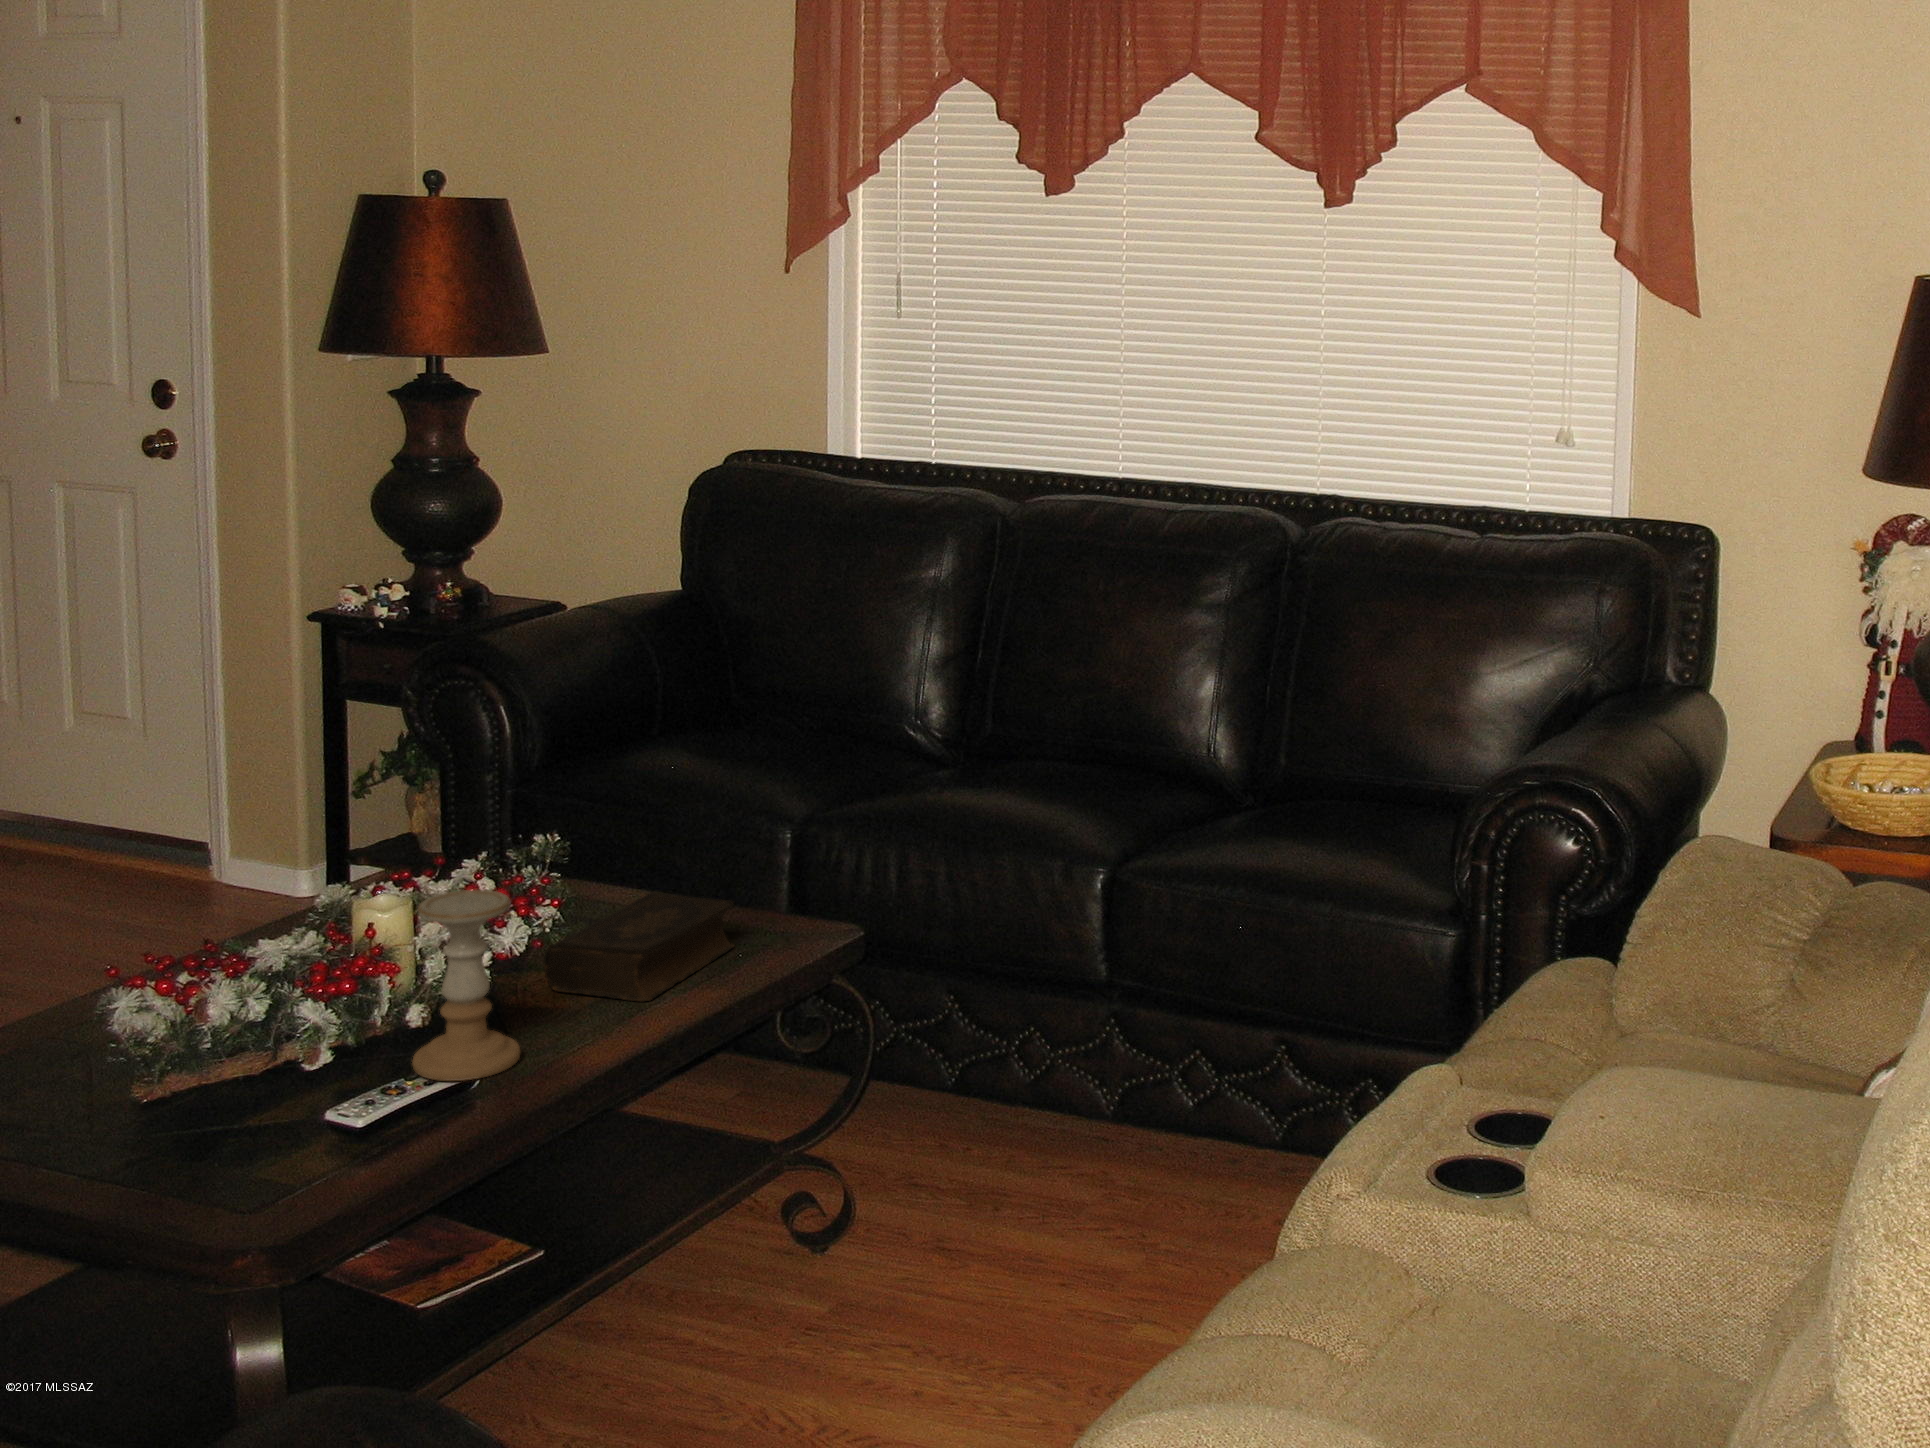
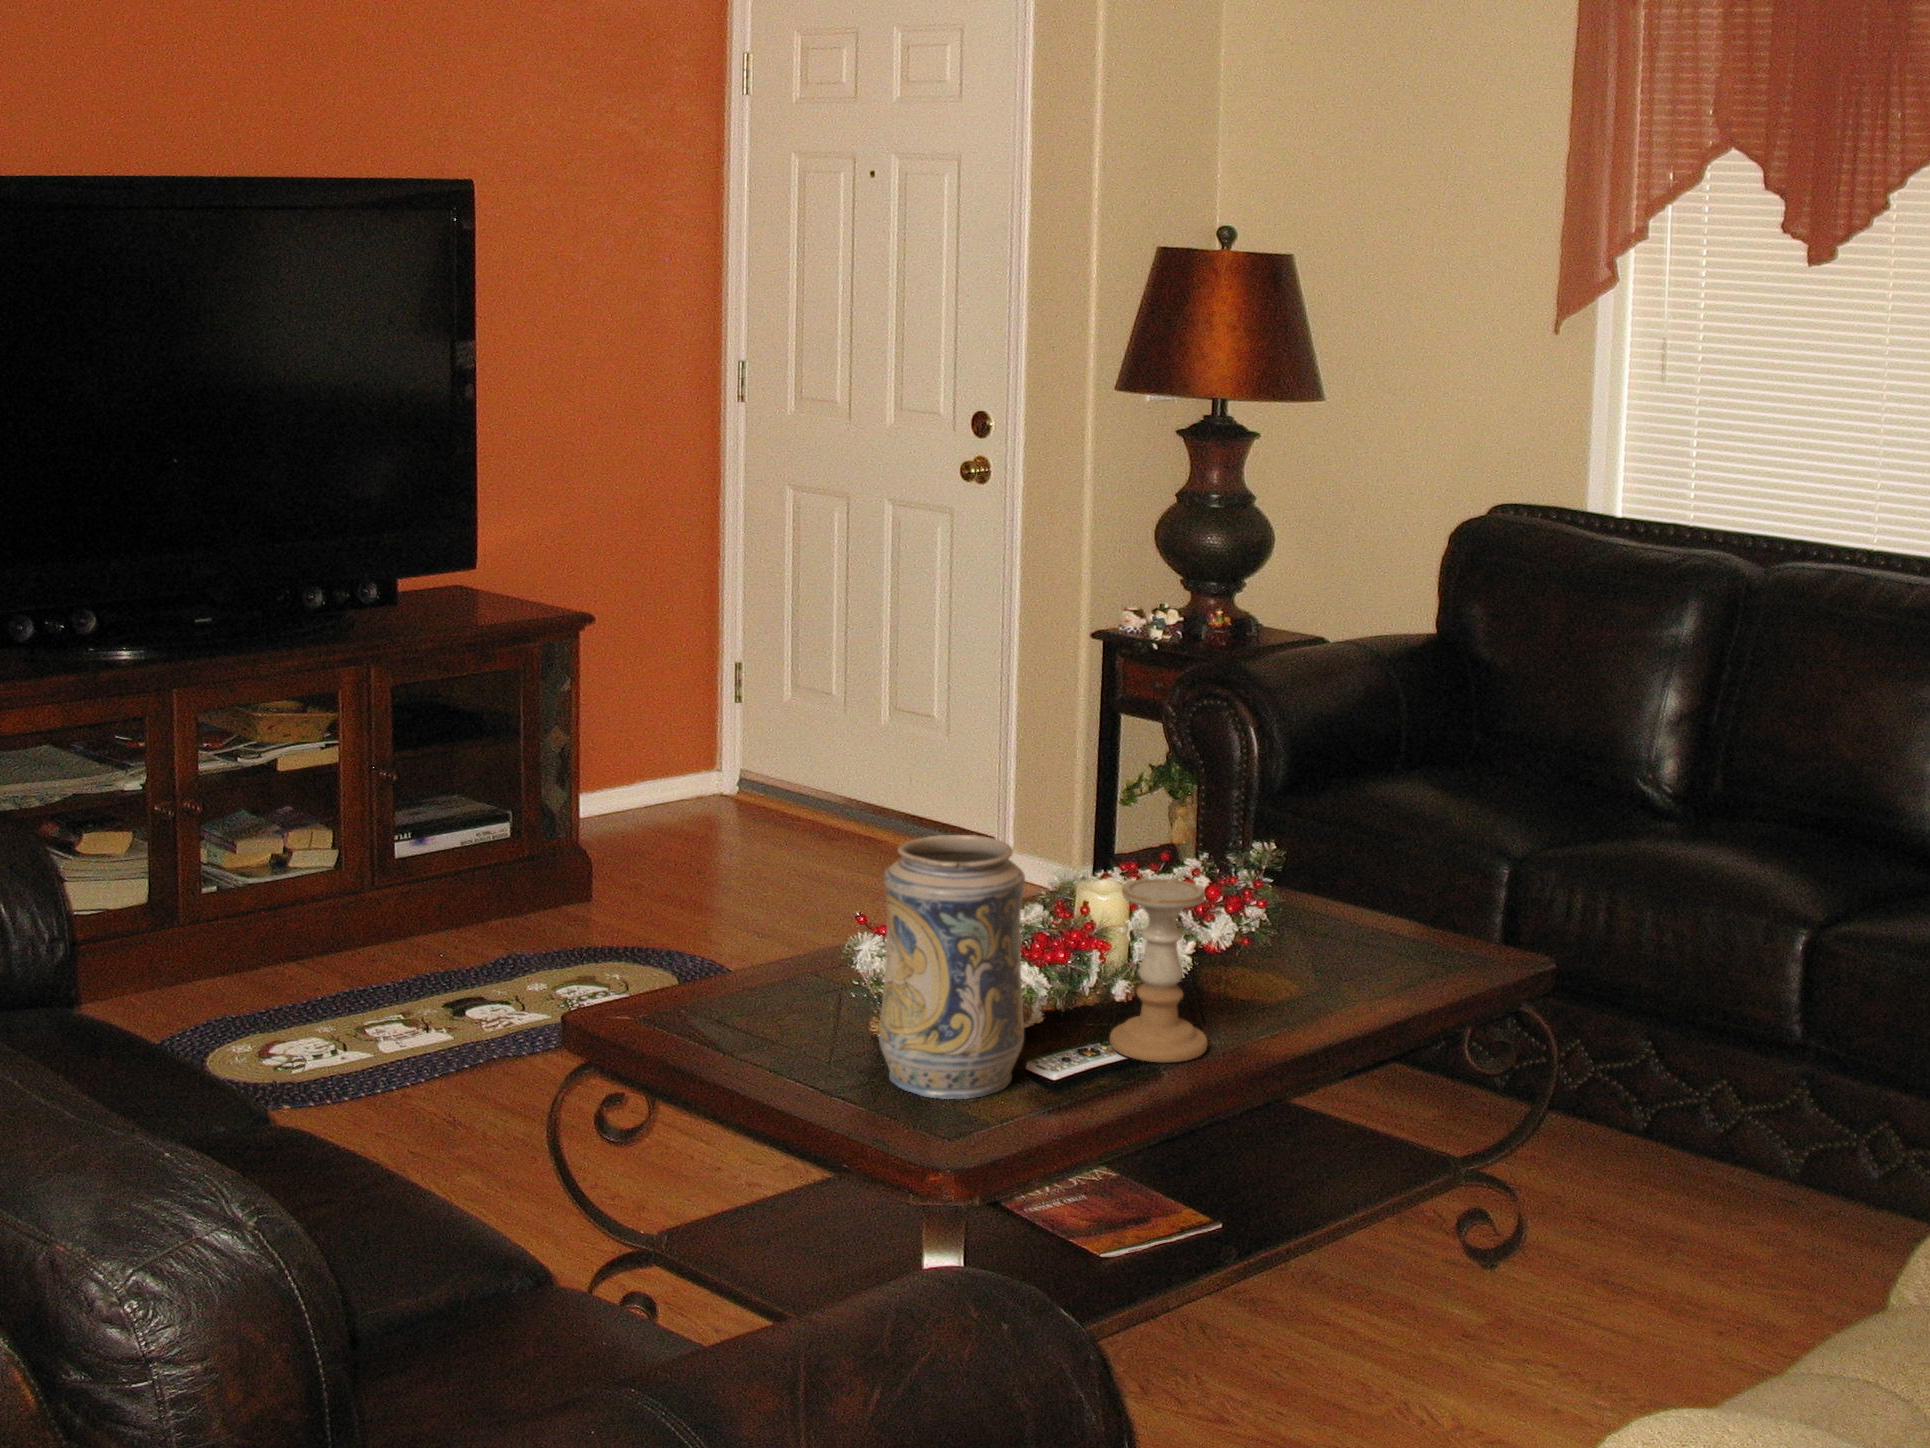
decorative vase: none [141,878,321,1170] -> present [879,835,1025,1099]
book: present [544,892,734,1001] -> none [1243,916,1435,1021]

